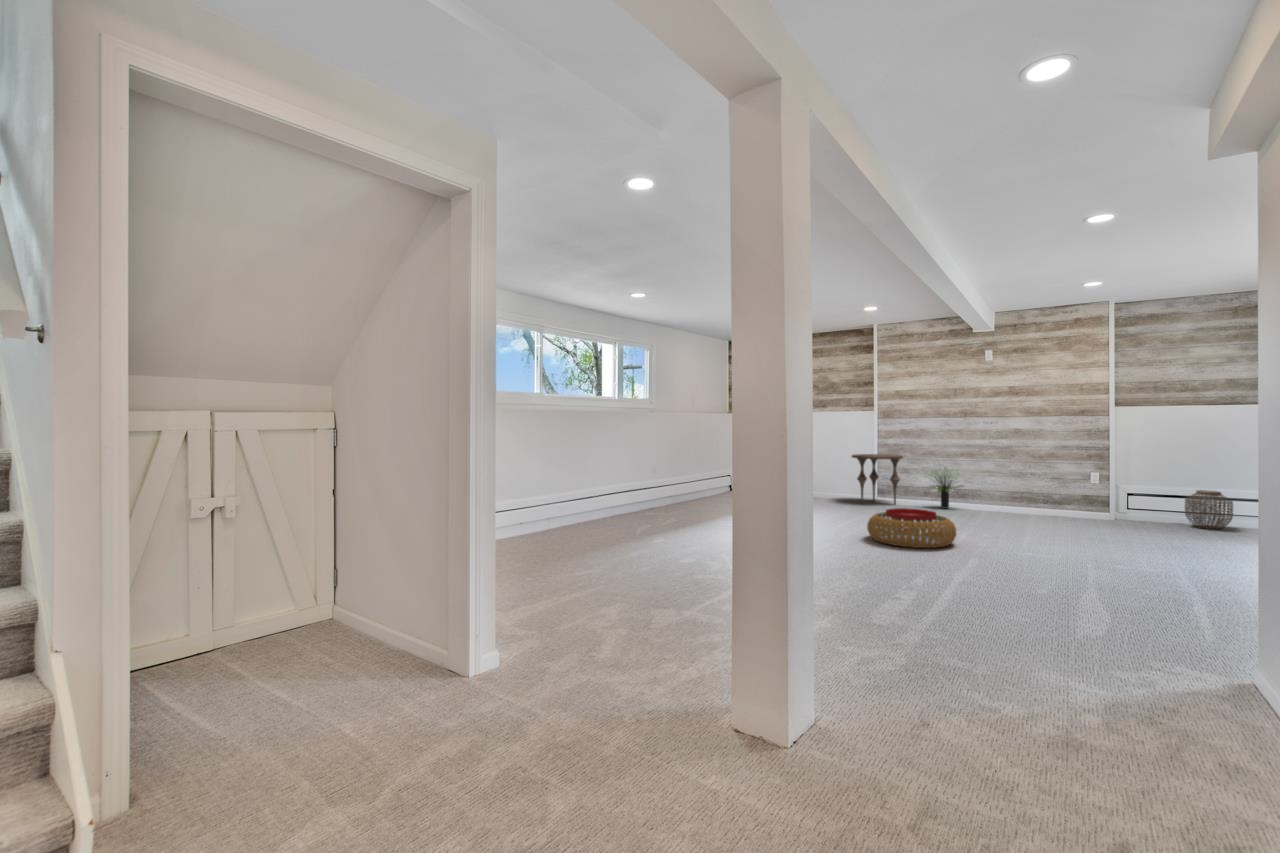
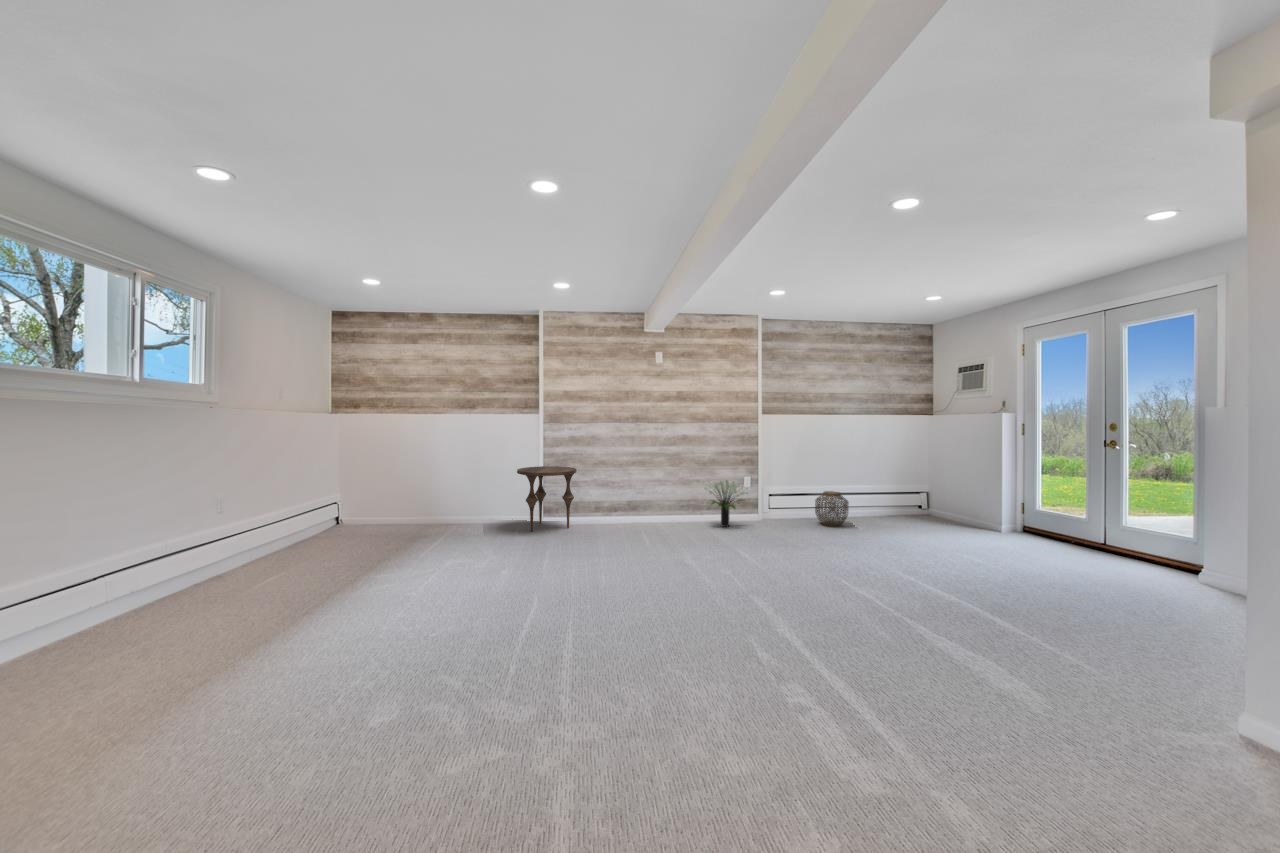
potted plant: present [924,466,967,509] -> present [705,479,748,527]
pouf: present [867,508,956,548] -> none [592,560,709,631]

